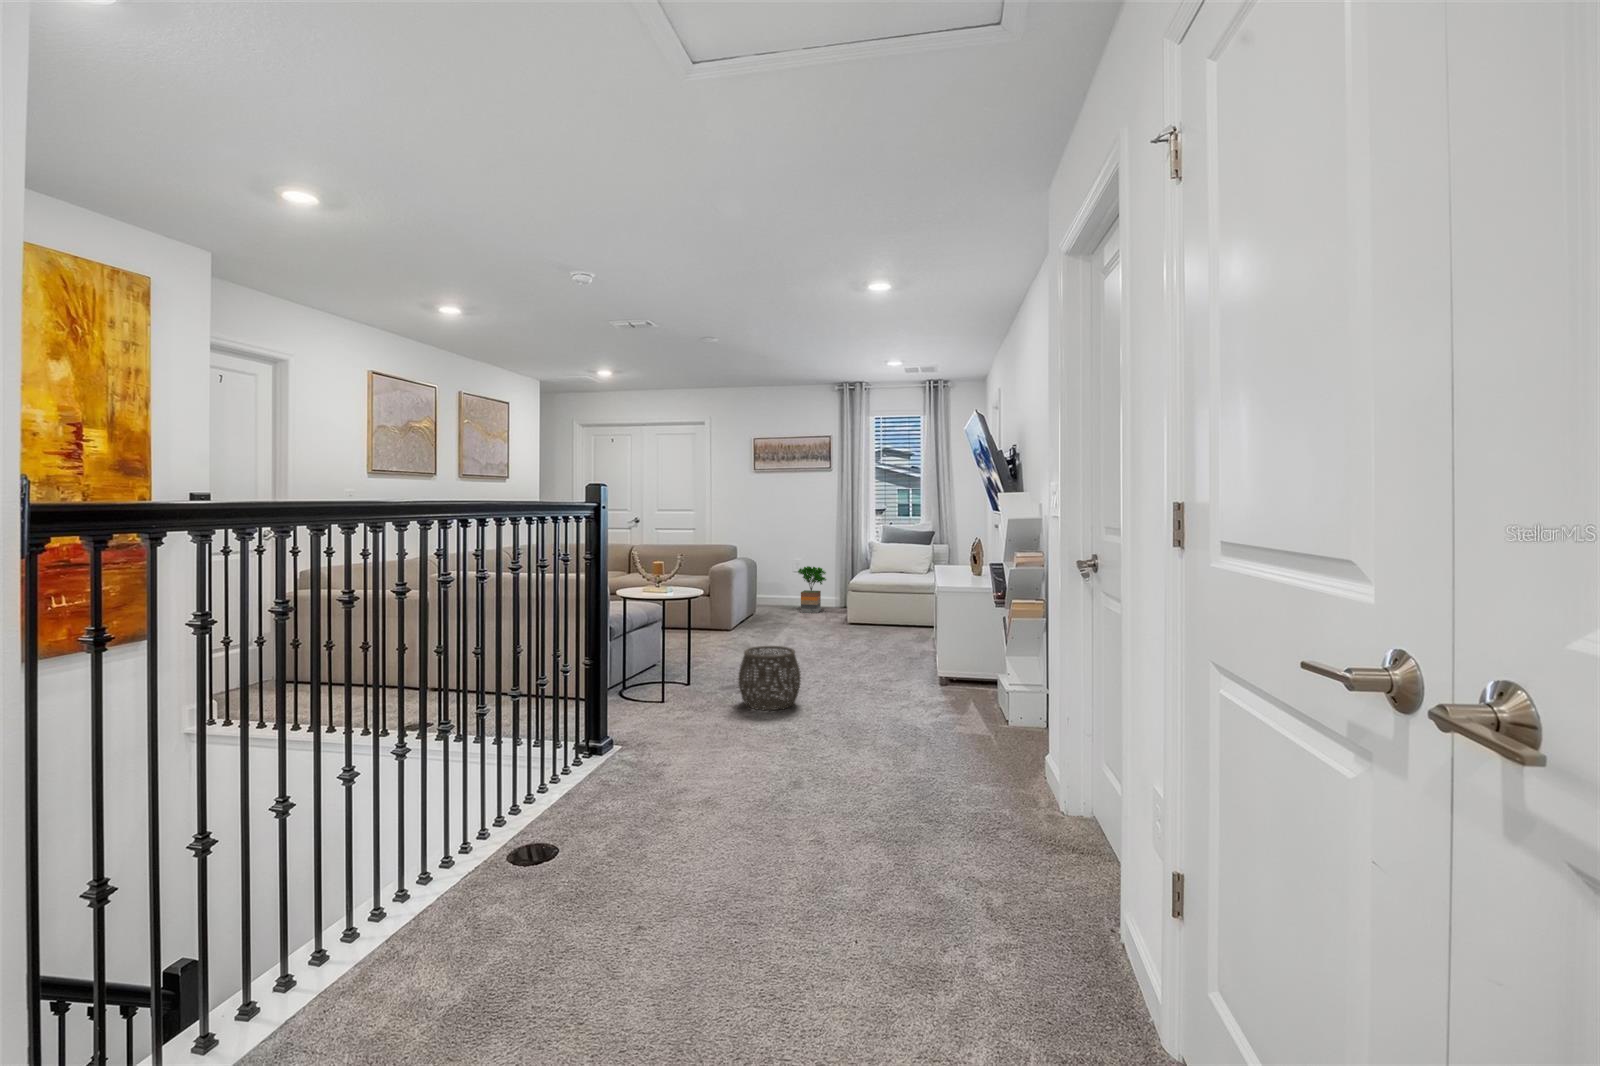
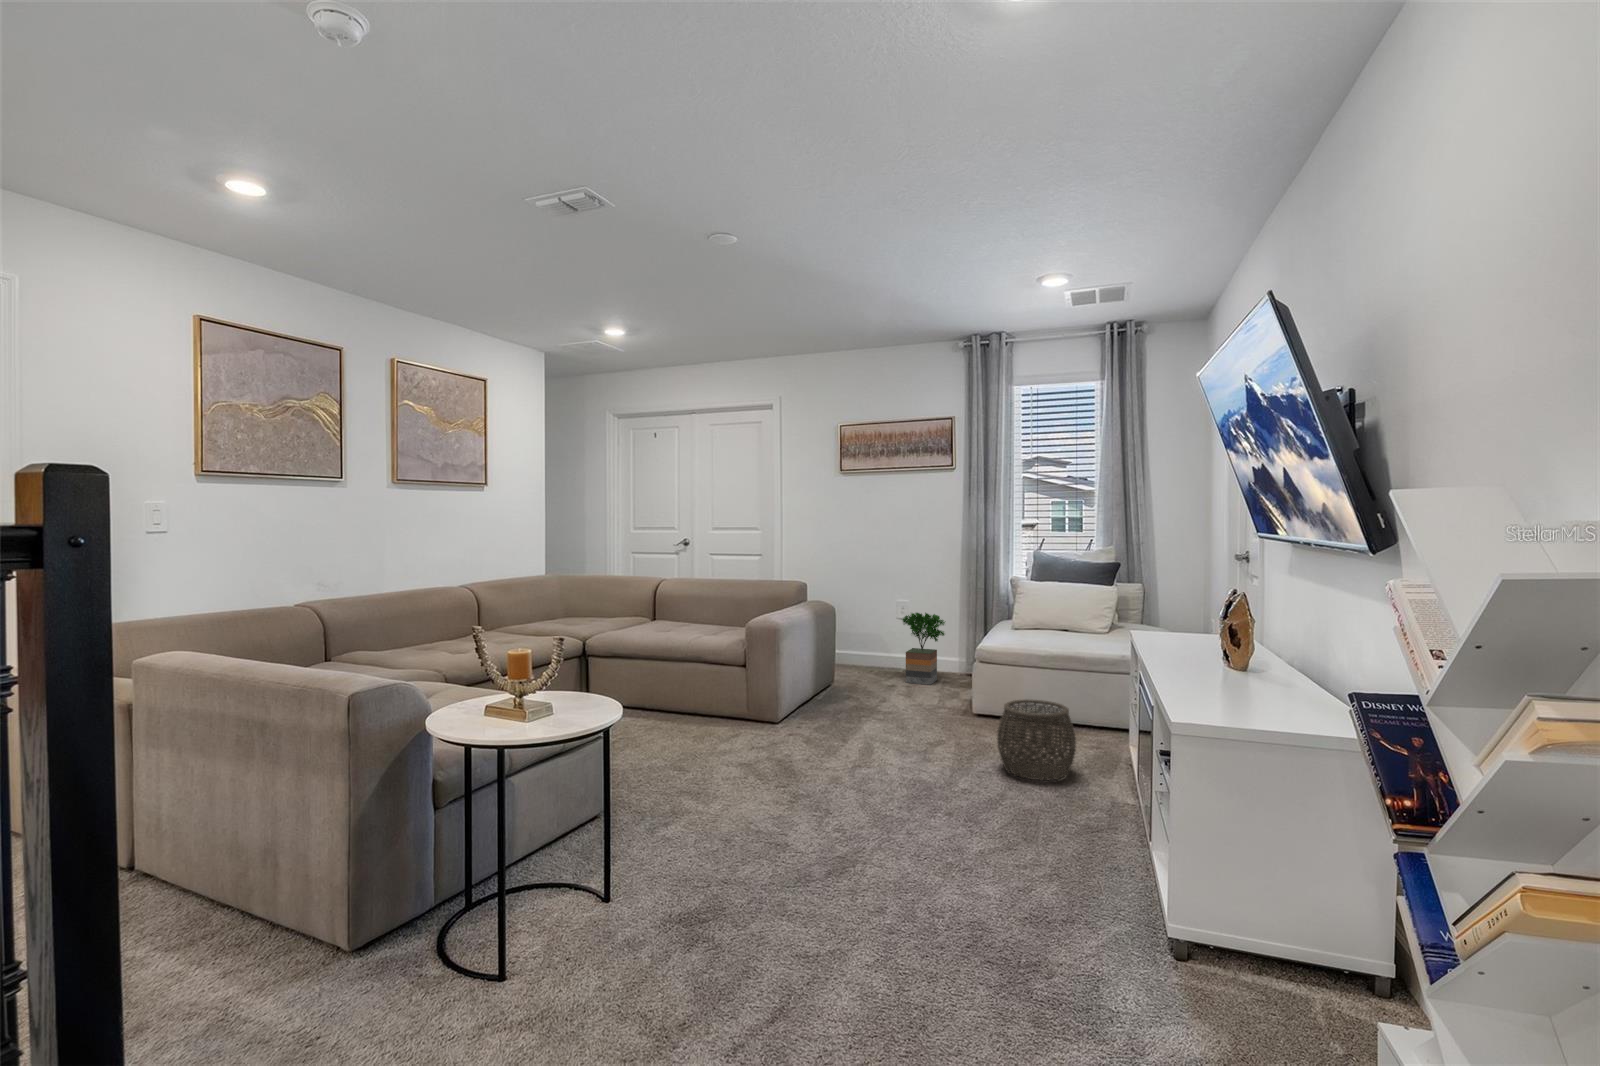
woven basket: present [739,646,801,710] -> present [997,699,1076,780]

